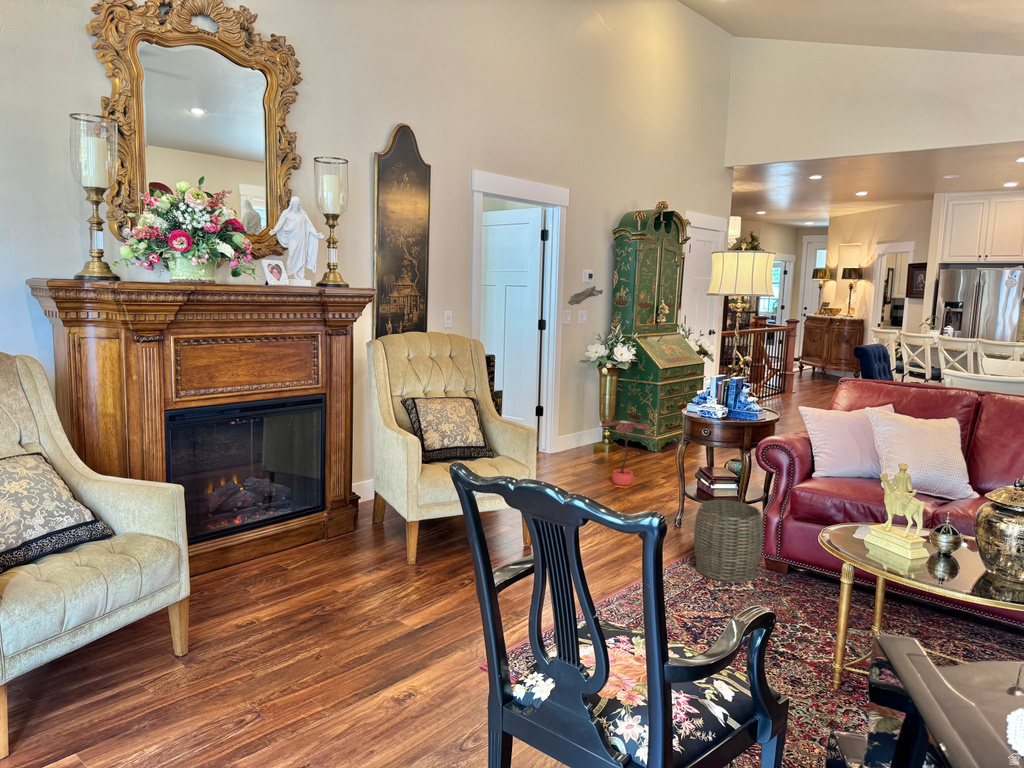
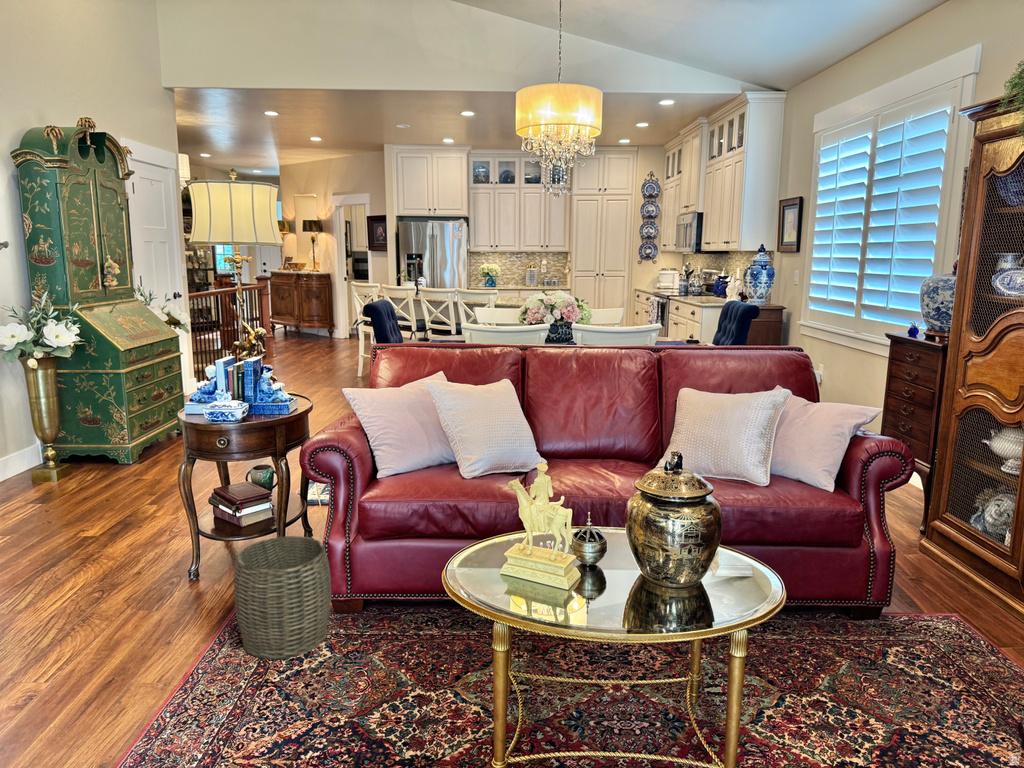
potted plant: present [600,420,650,486] -> none [39,436,124,532]

